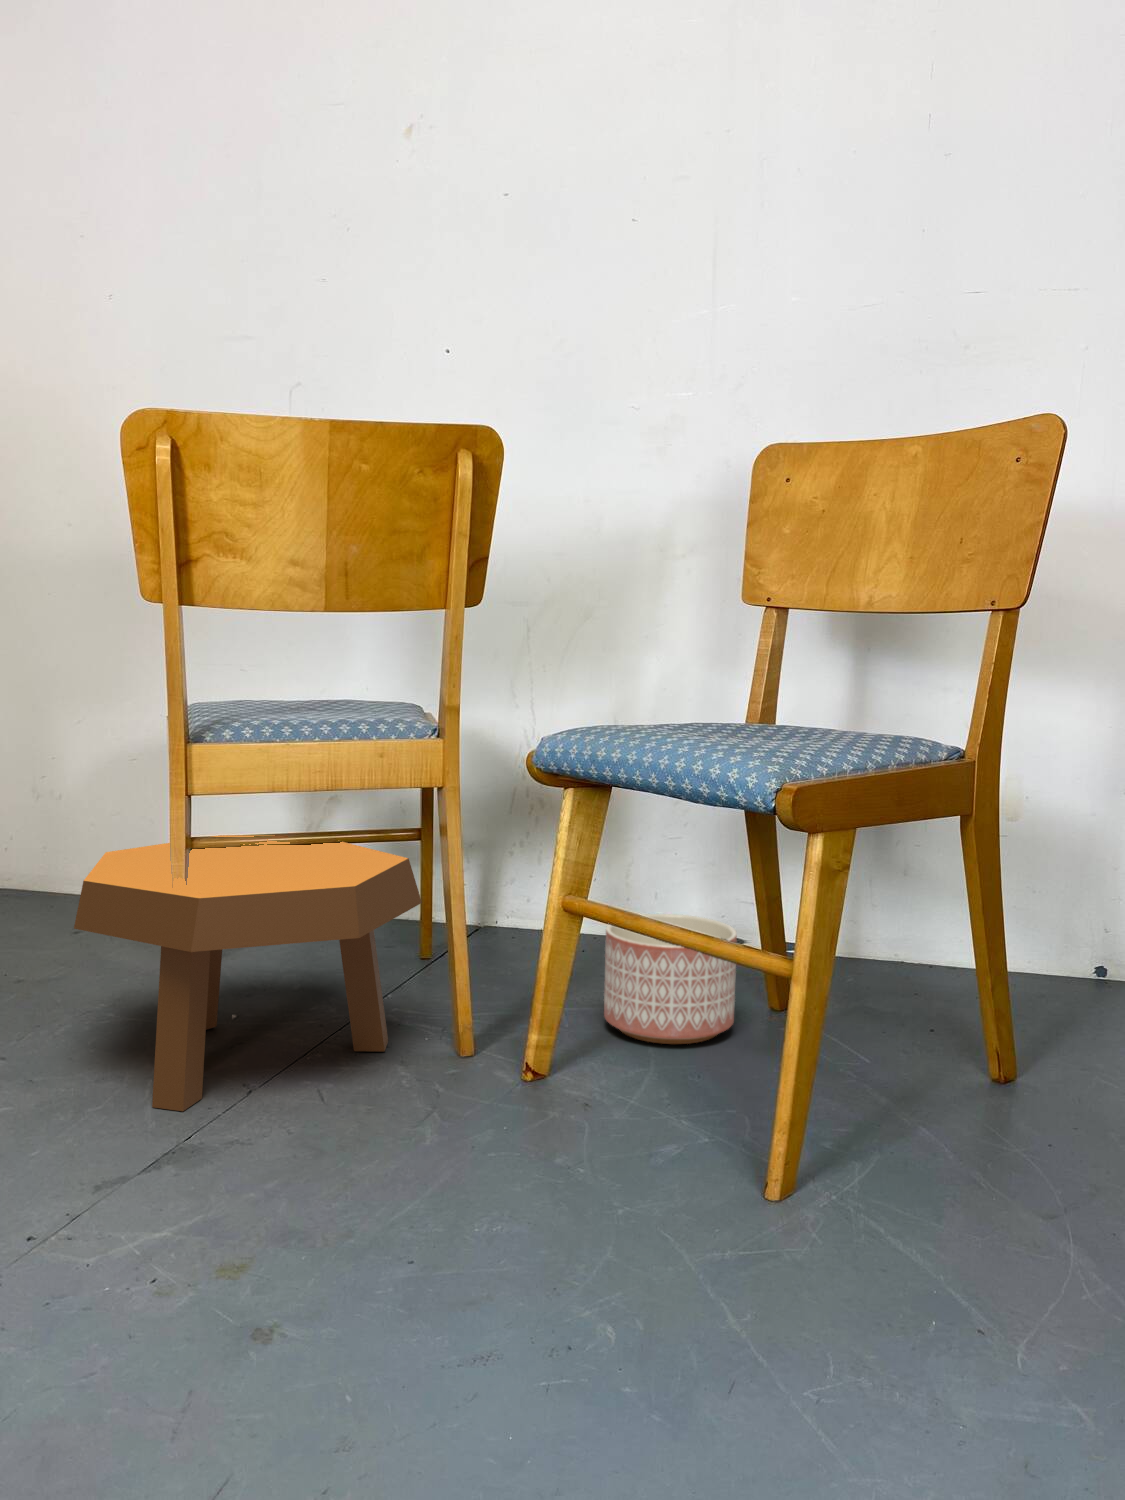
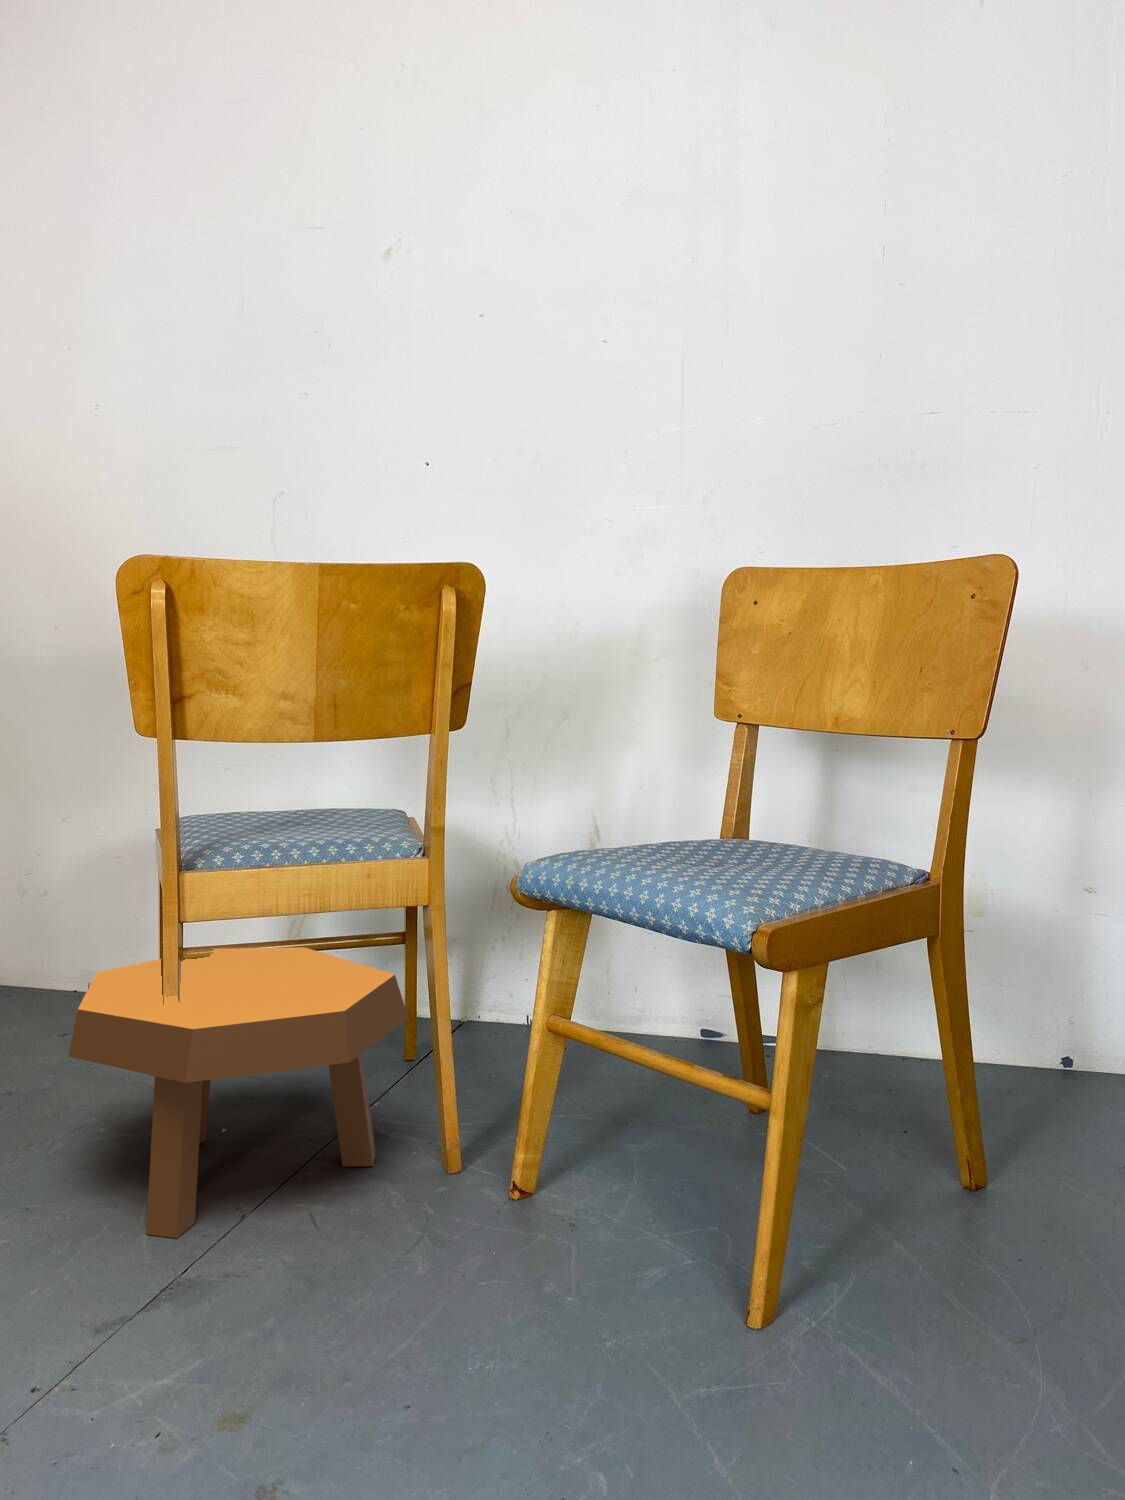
planter: present [604,914,737,1044] -> none [587,1019,715,1152]

